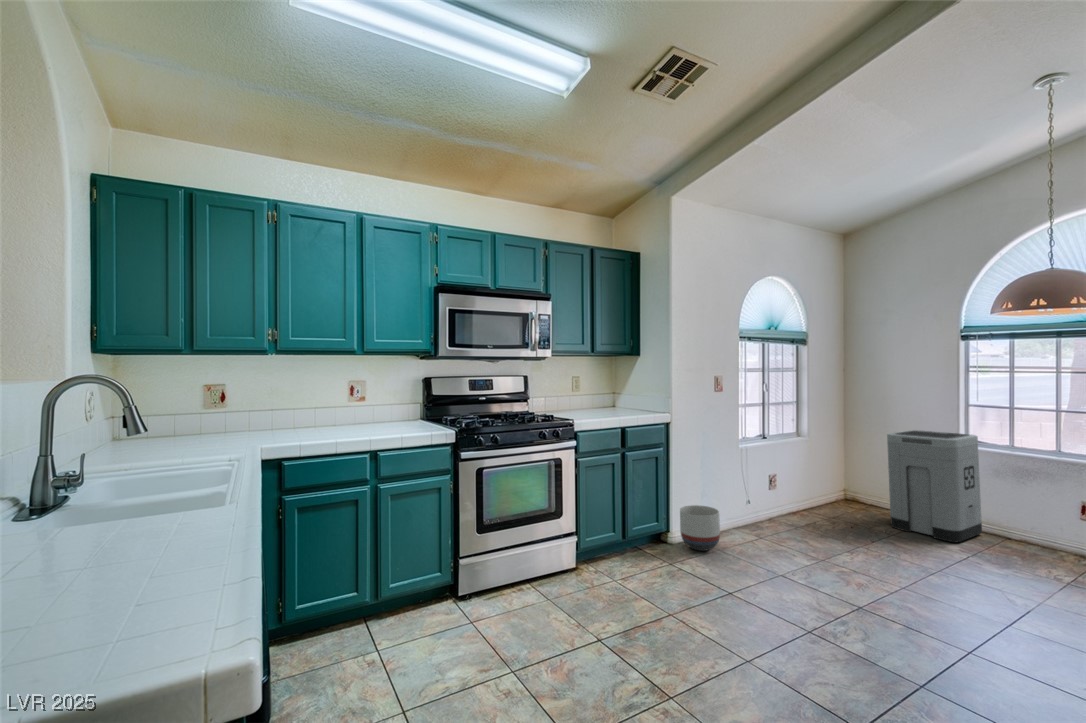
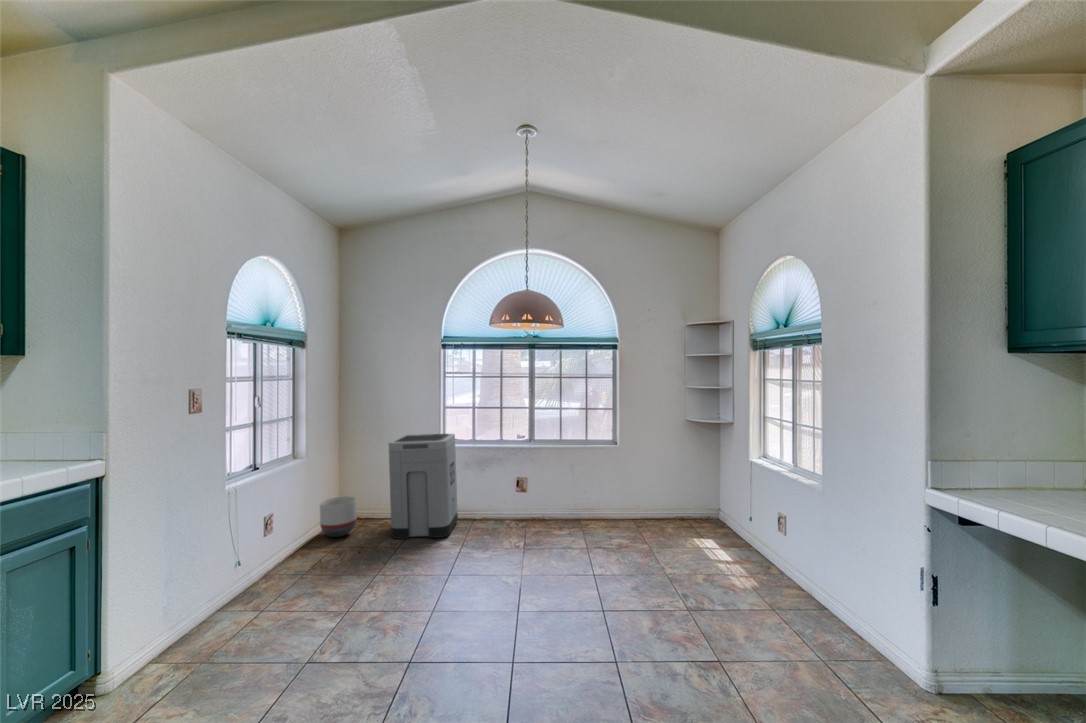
planter: present [680,505,720,551] -> present [320,496,357,537]

